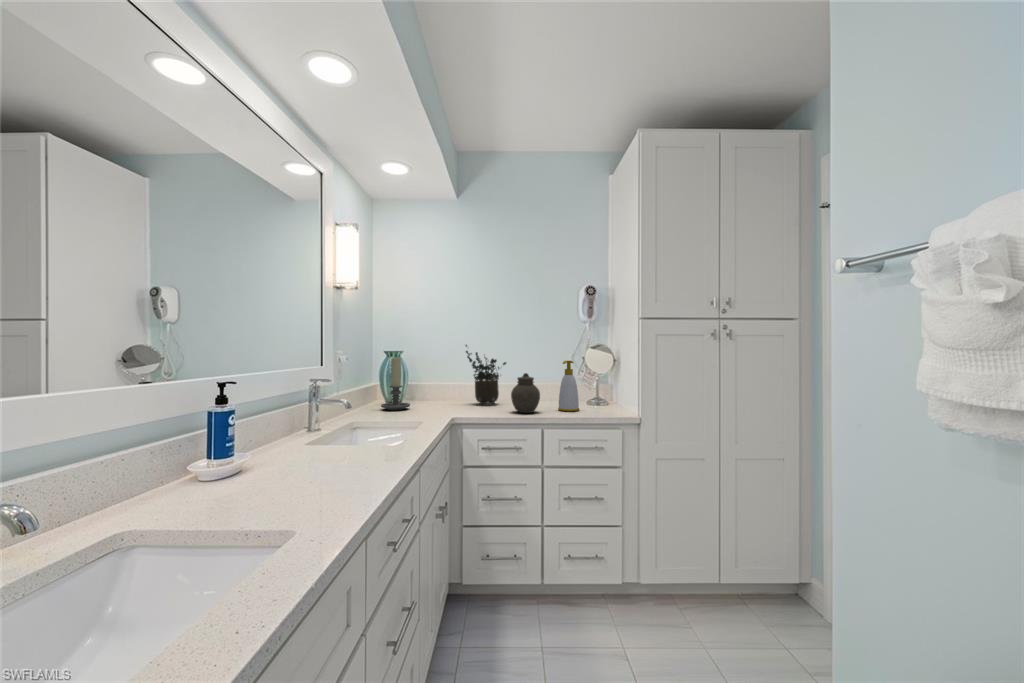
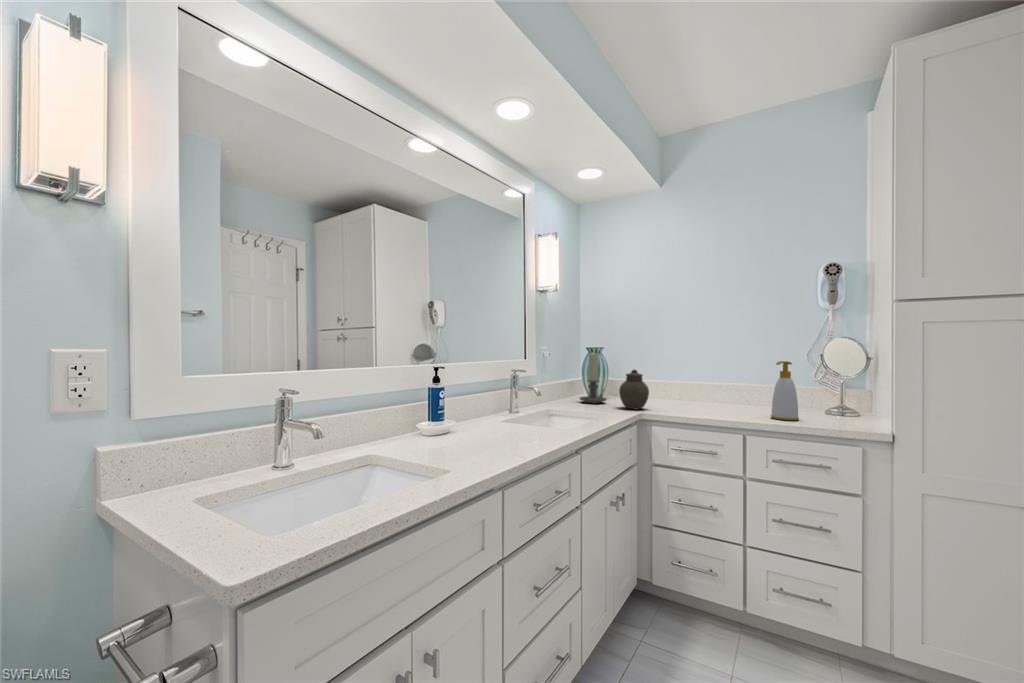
potted plant: present [466,345,506,404] -> none [665,342,712,405]
jar: present [511,373,540,413] -> present [619,370,649,409]

